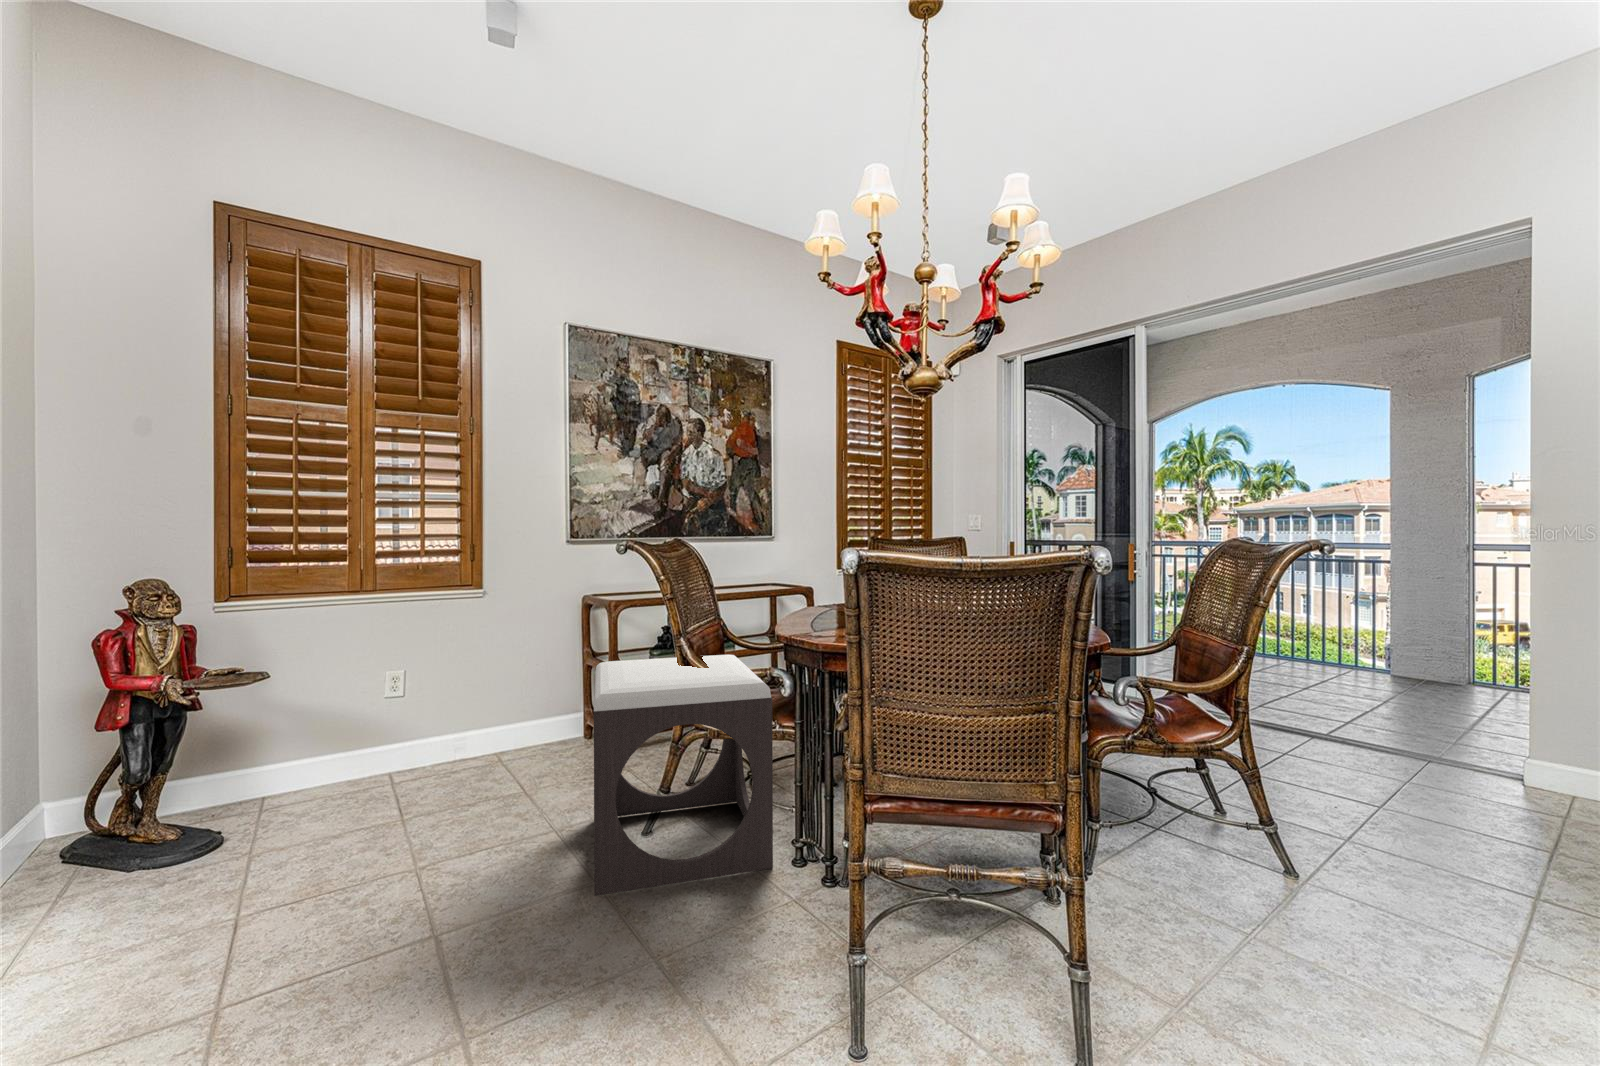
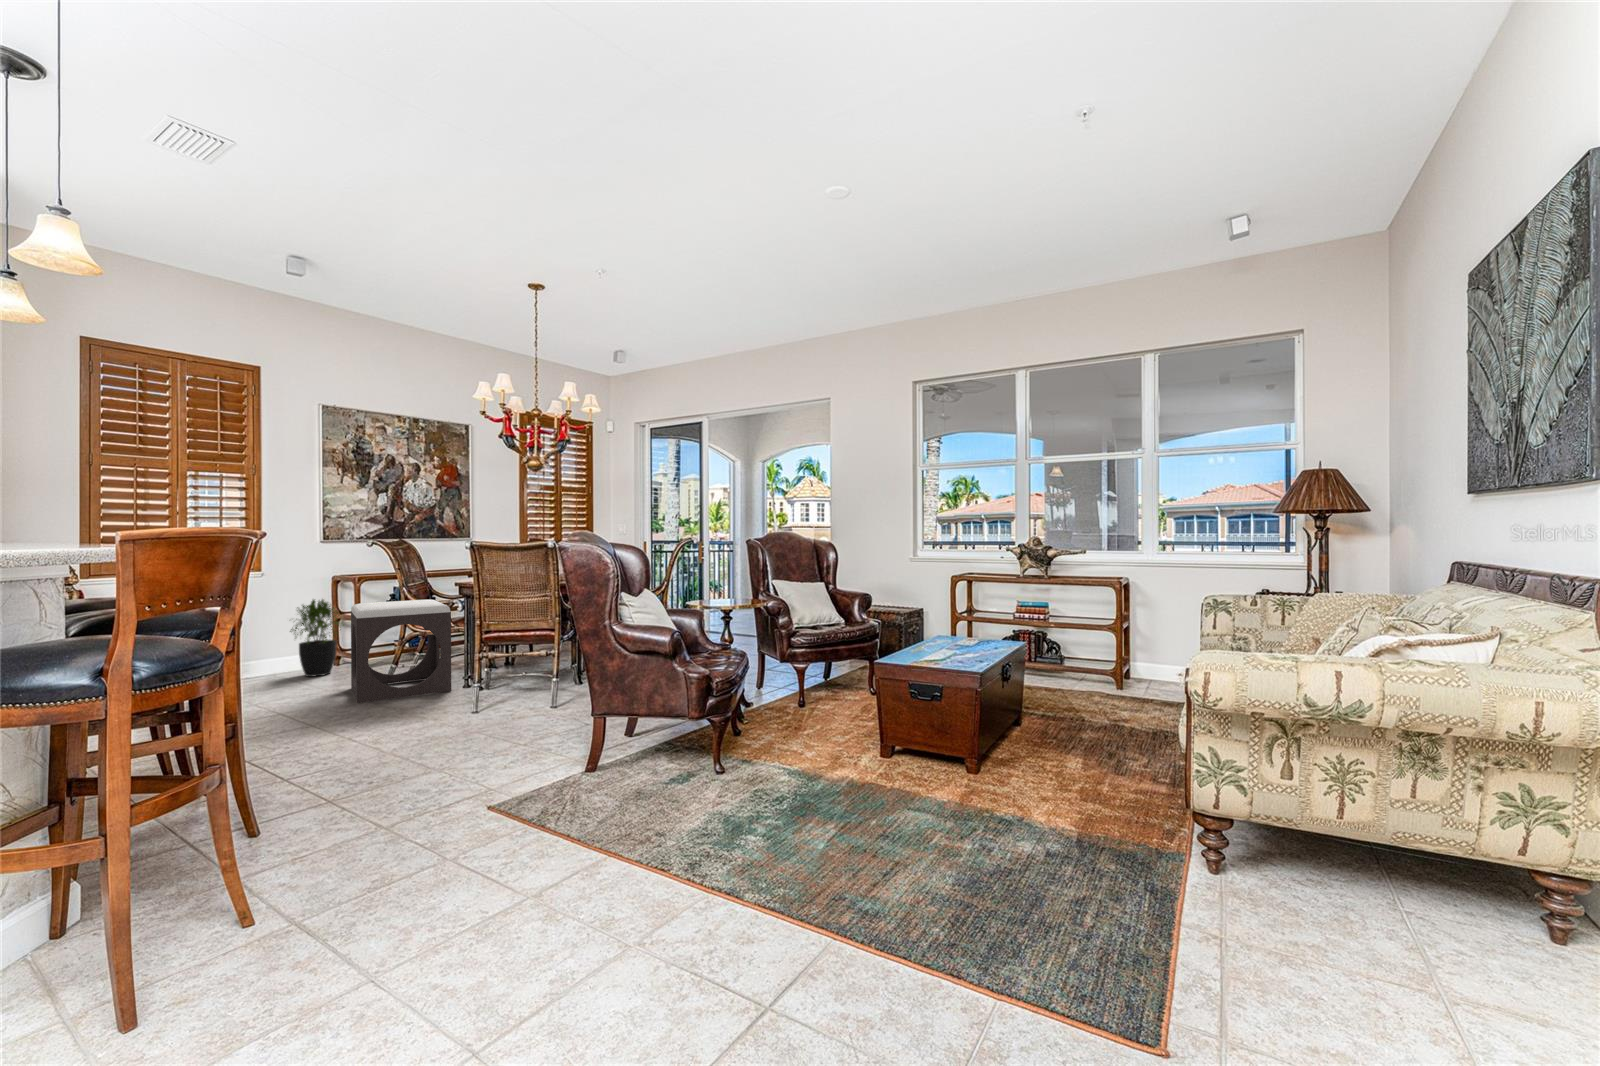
potted plant: none [514,635,597,766] -> present [290,599,344,677]

